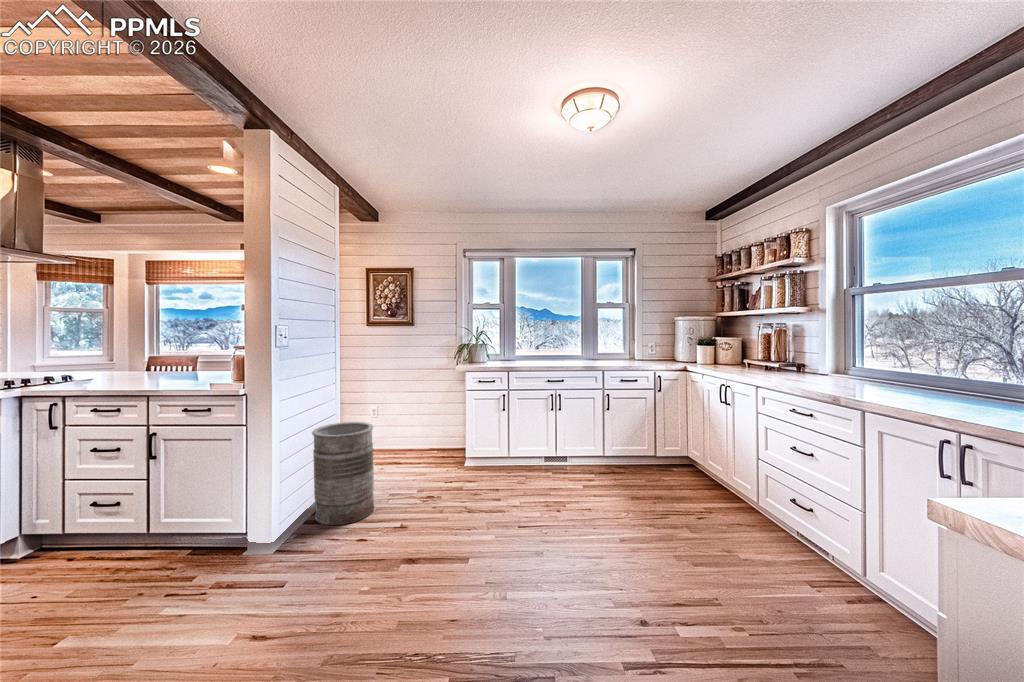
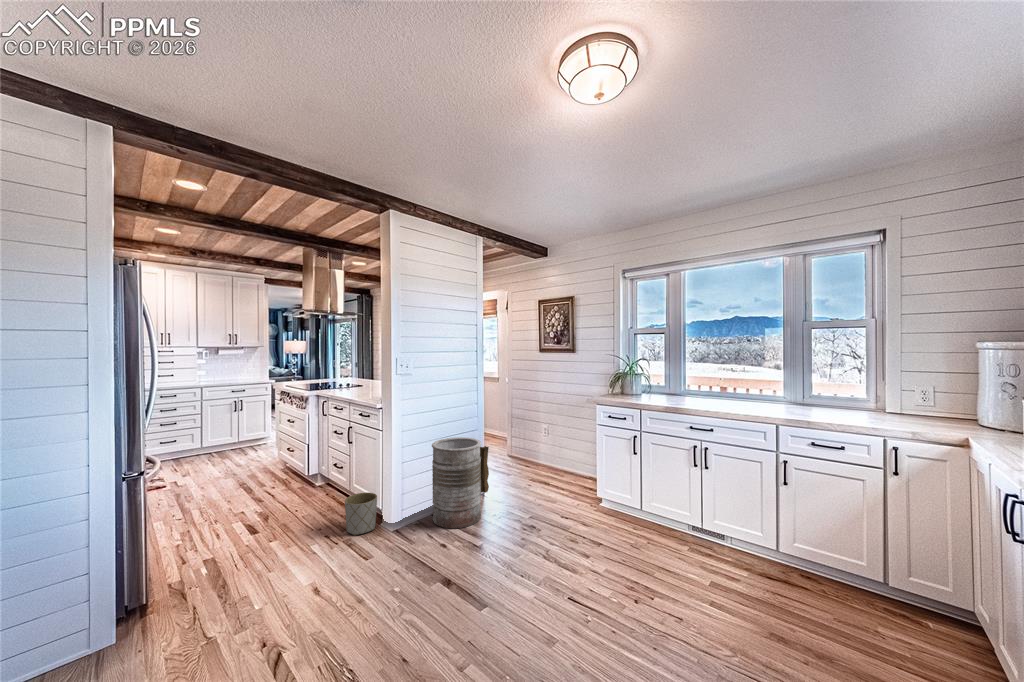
planter: none [205,512,254,571] -> present [345,493,377,535]

